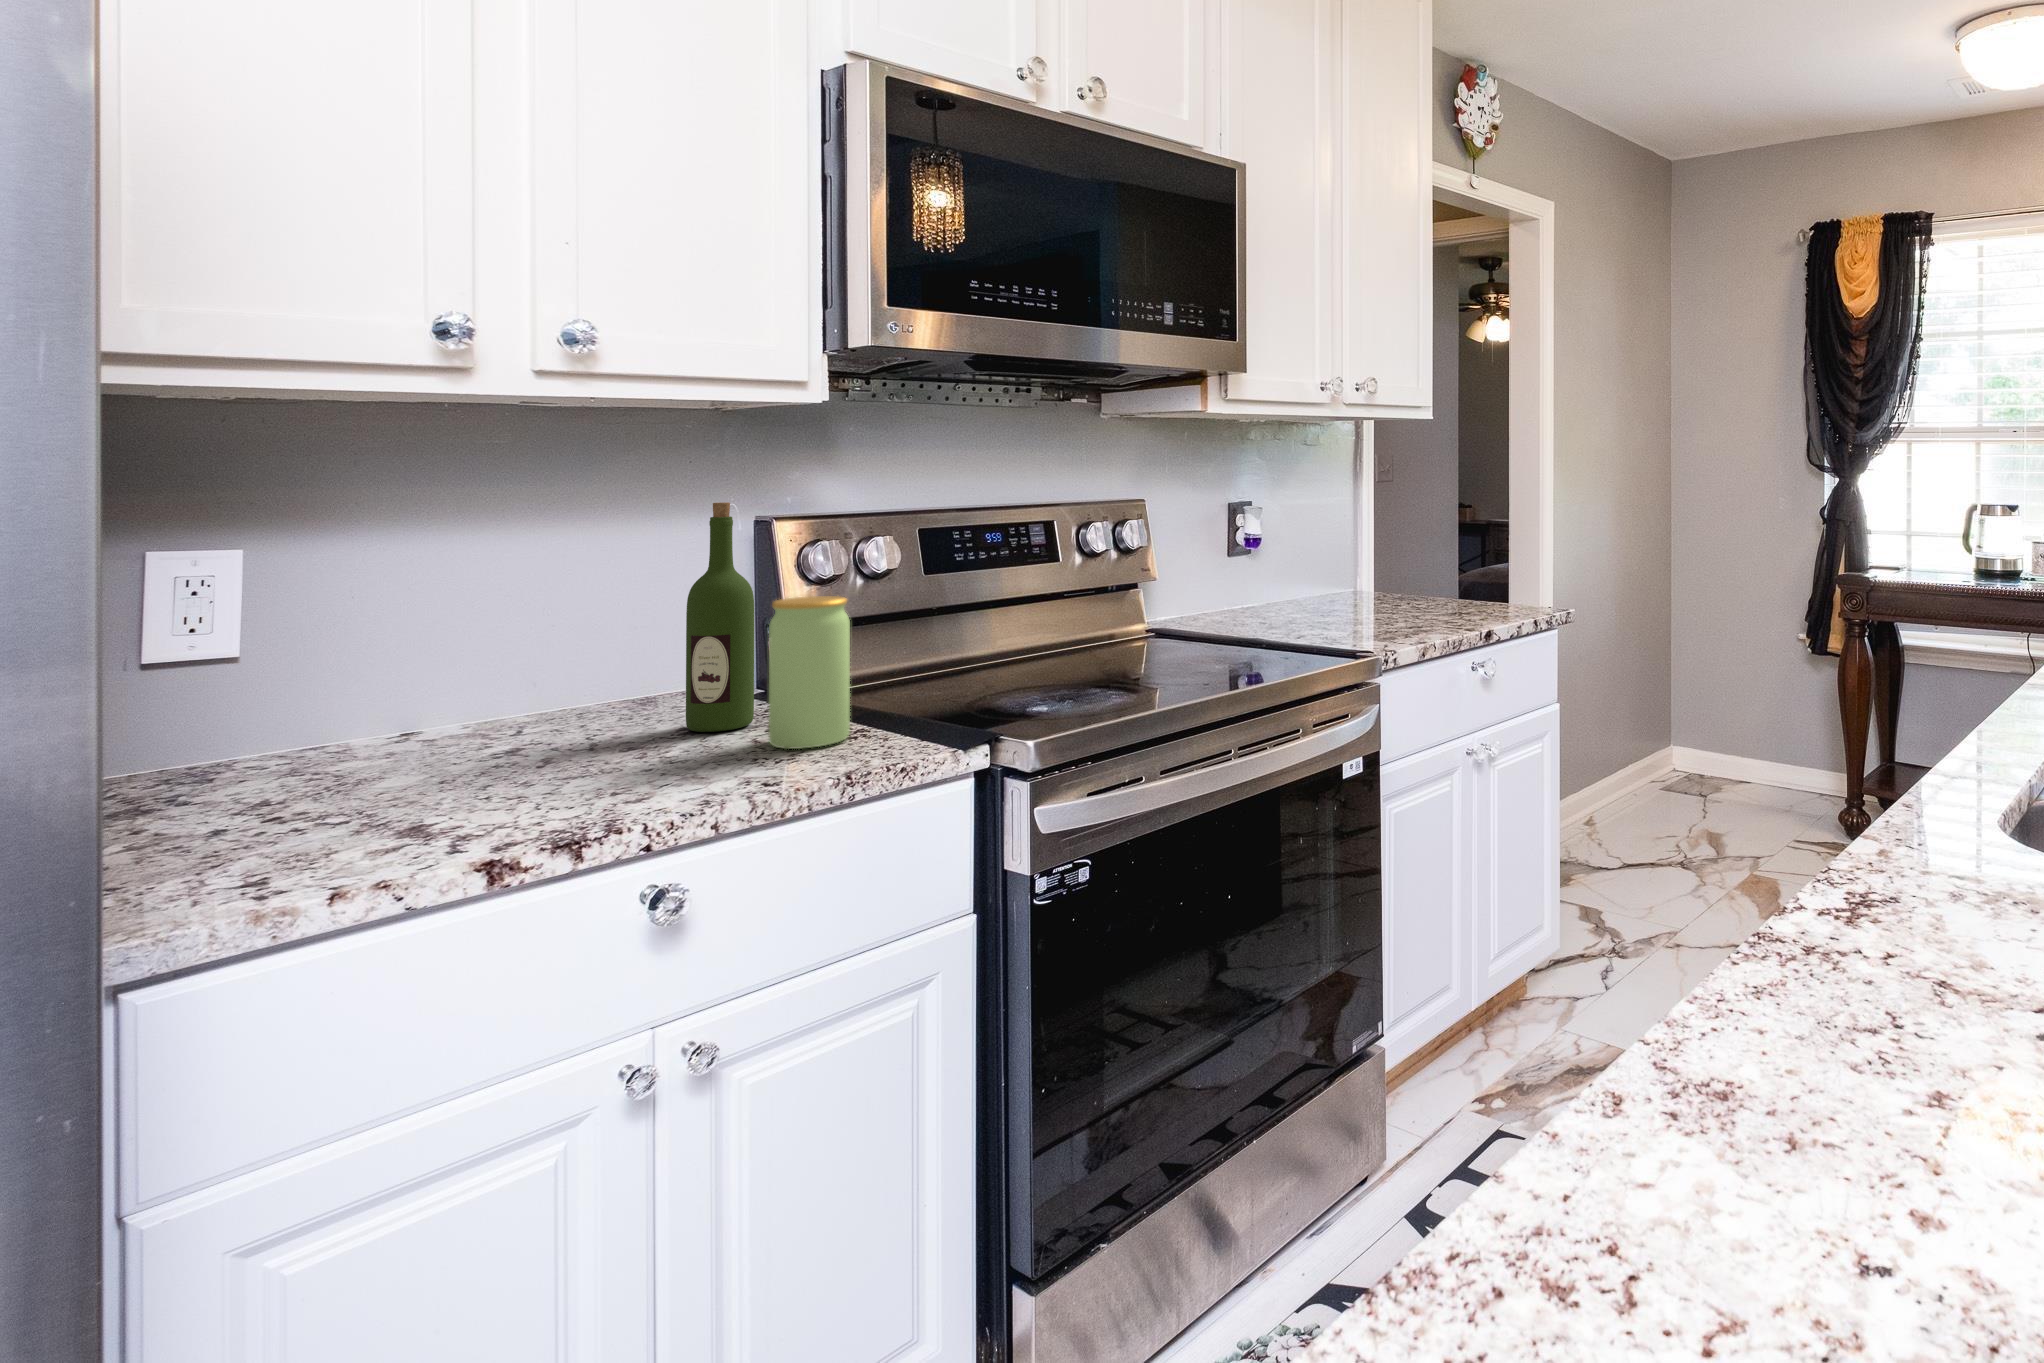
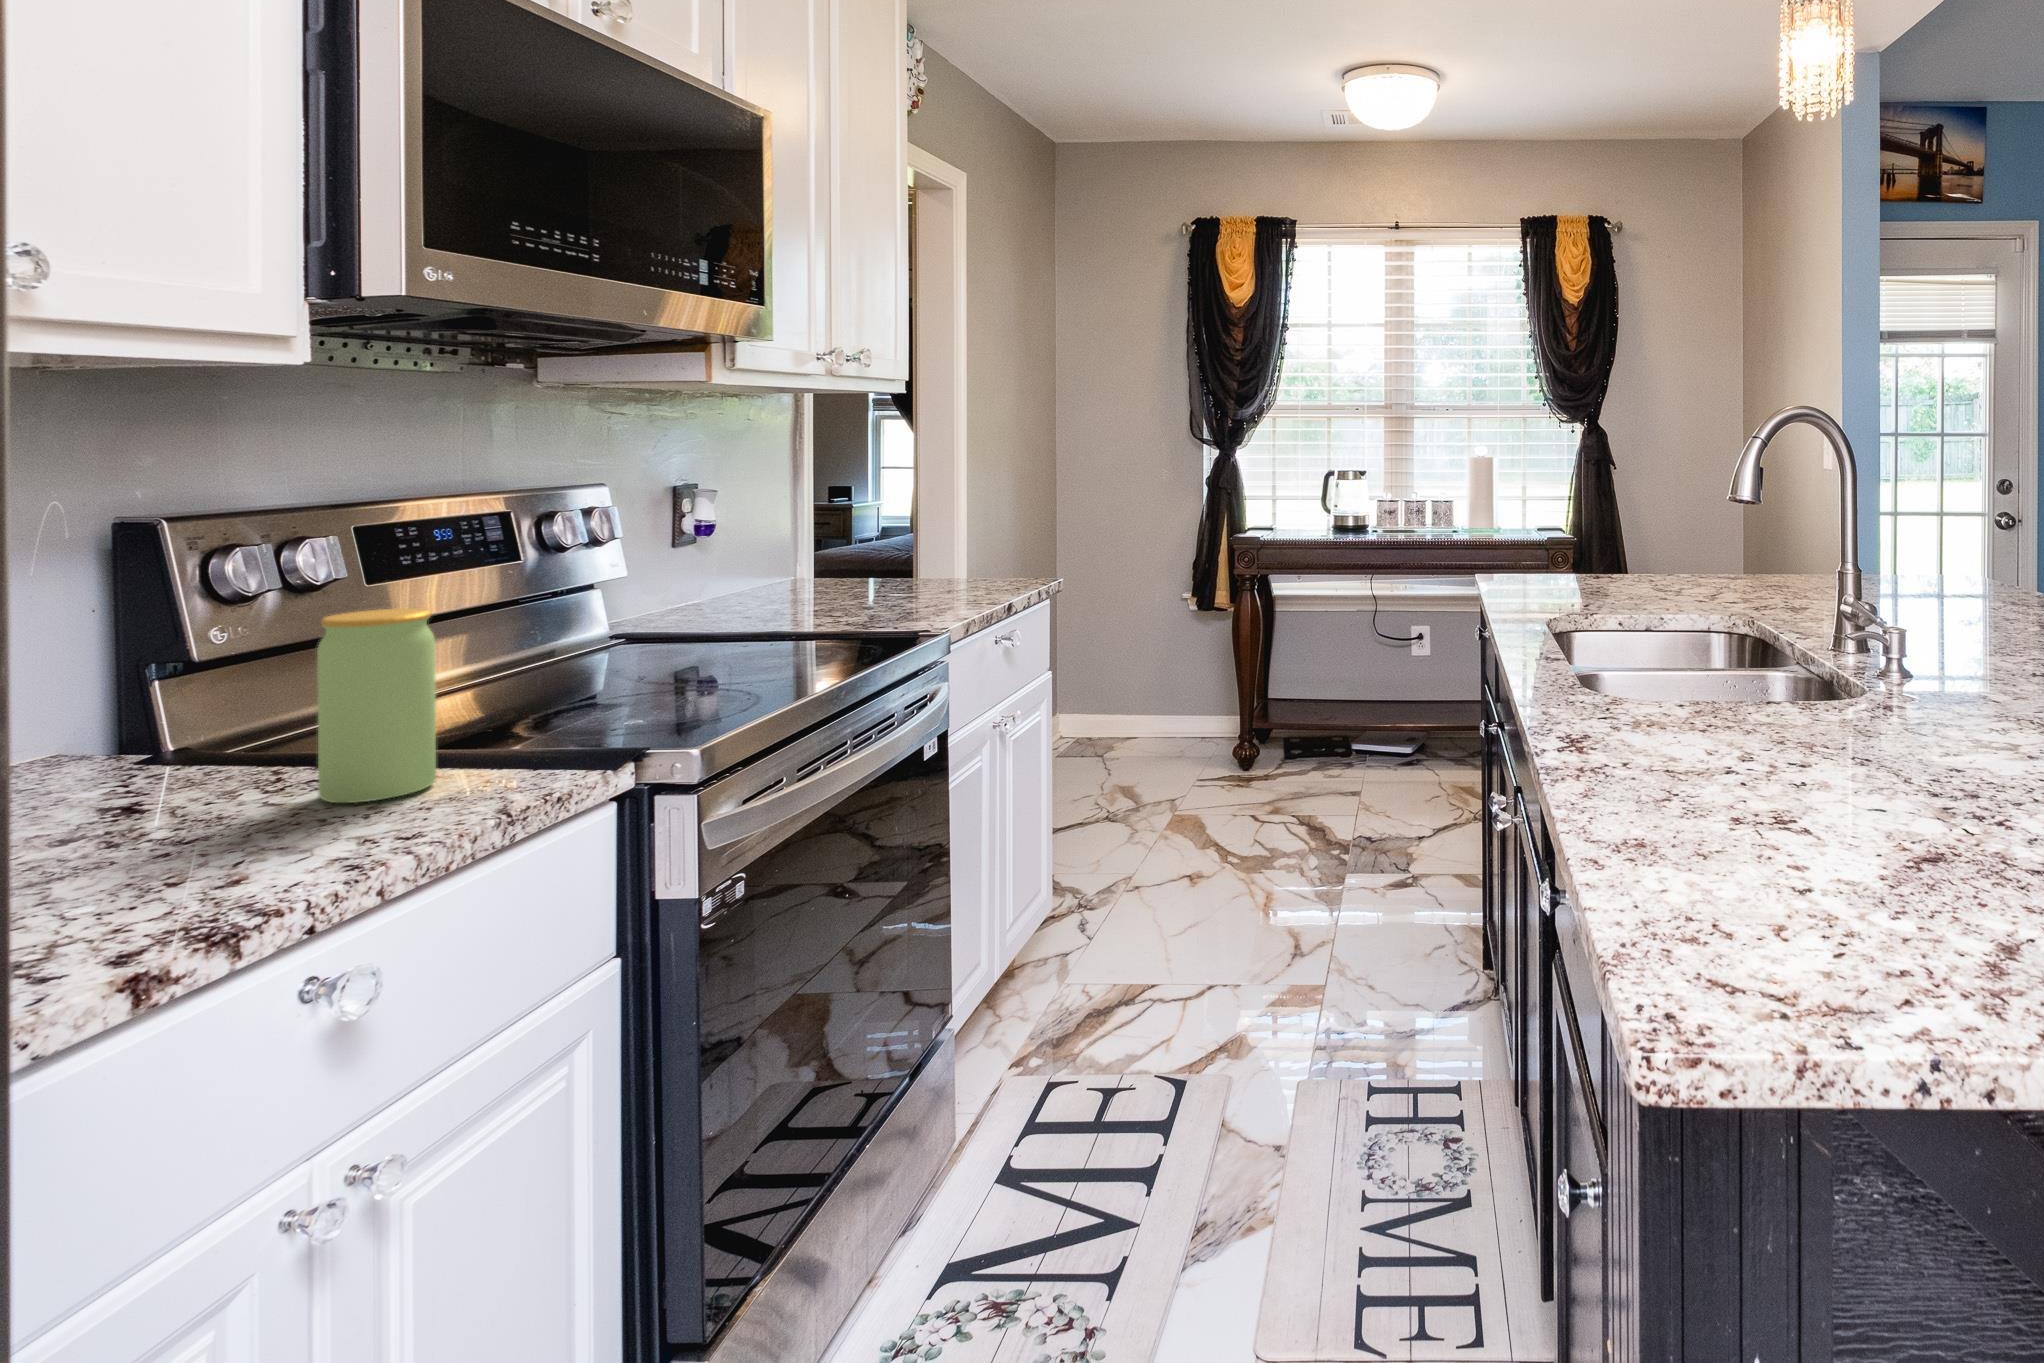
wine bottle: present [686,502,754,732] -> none [127,496,238,808]

